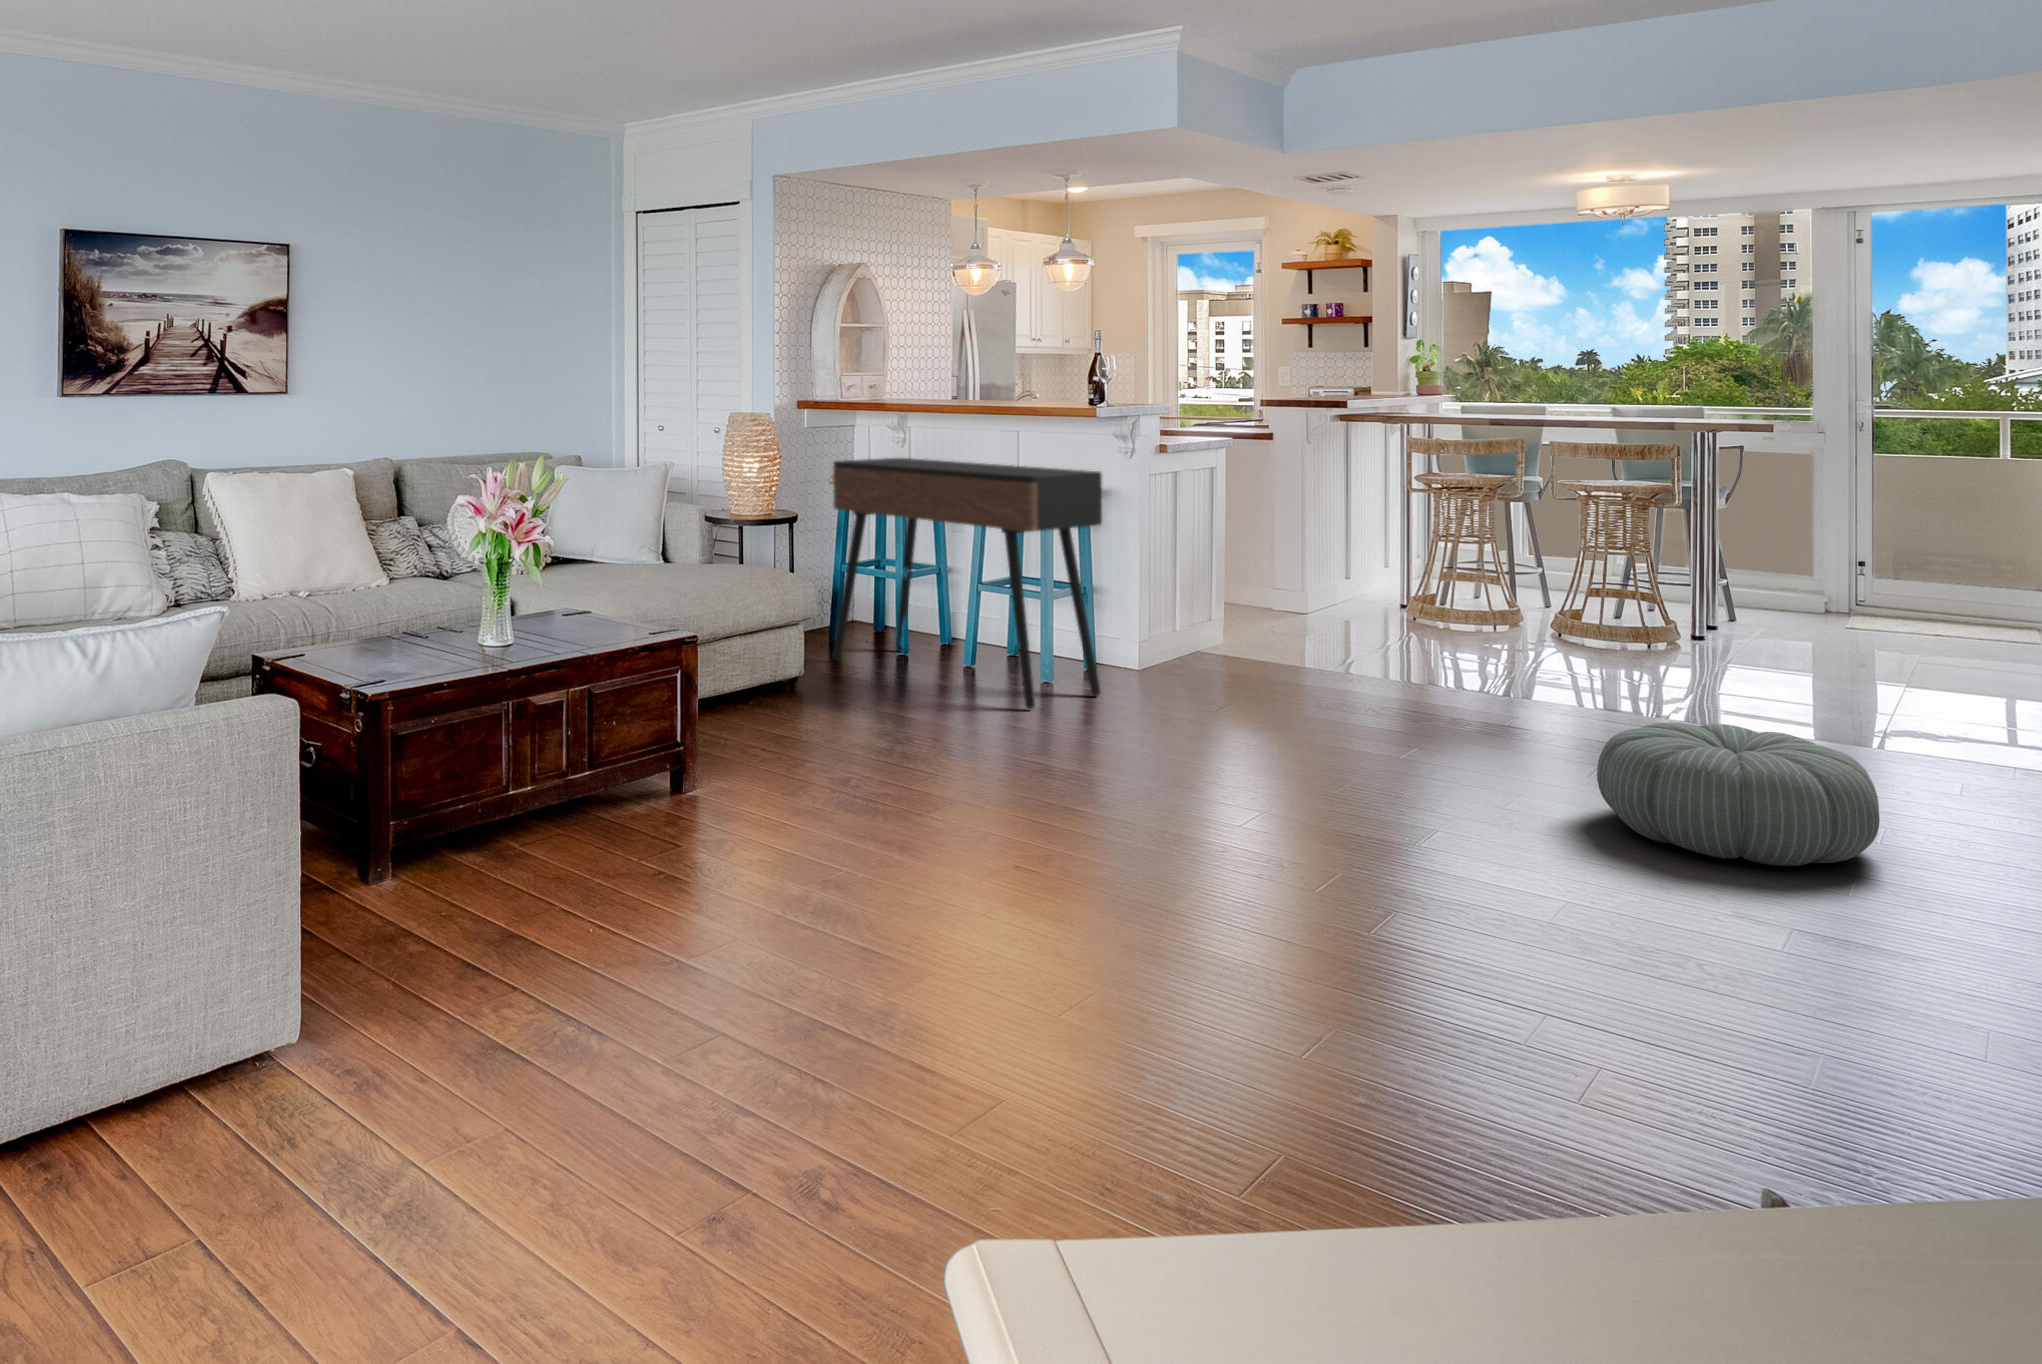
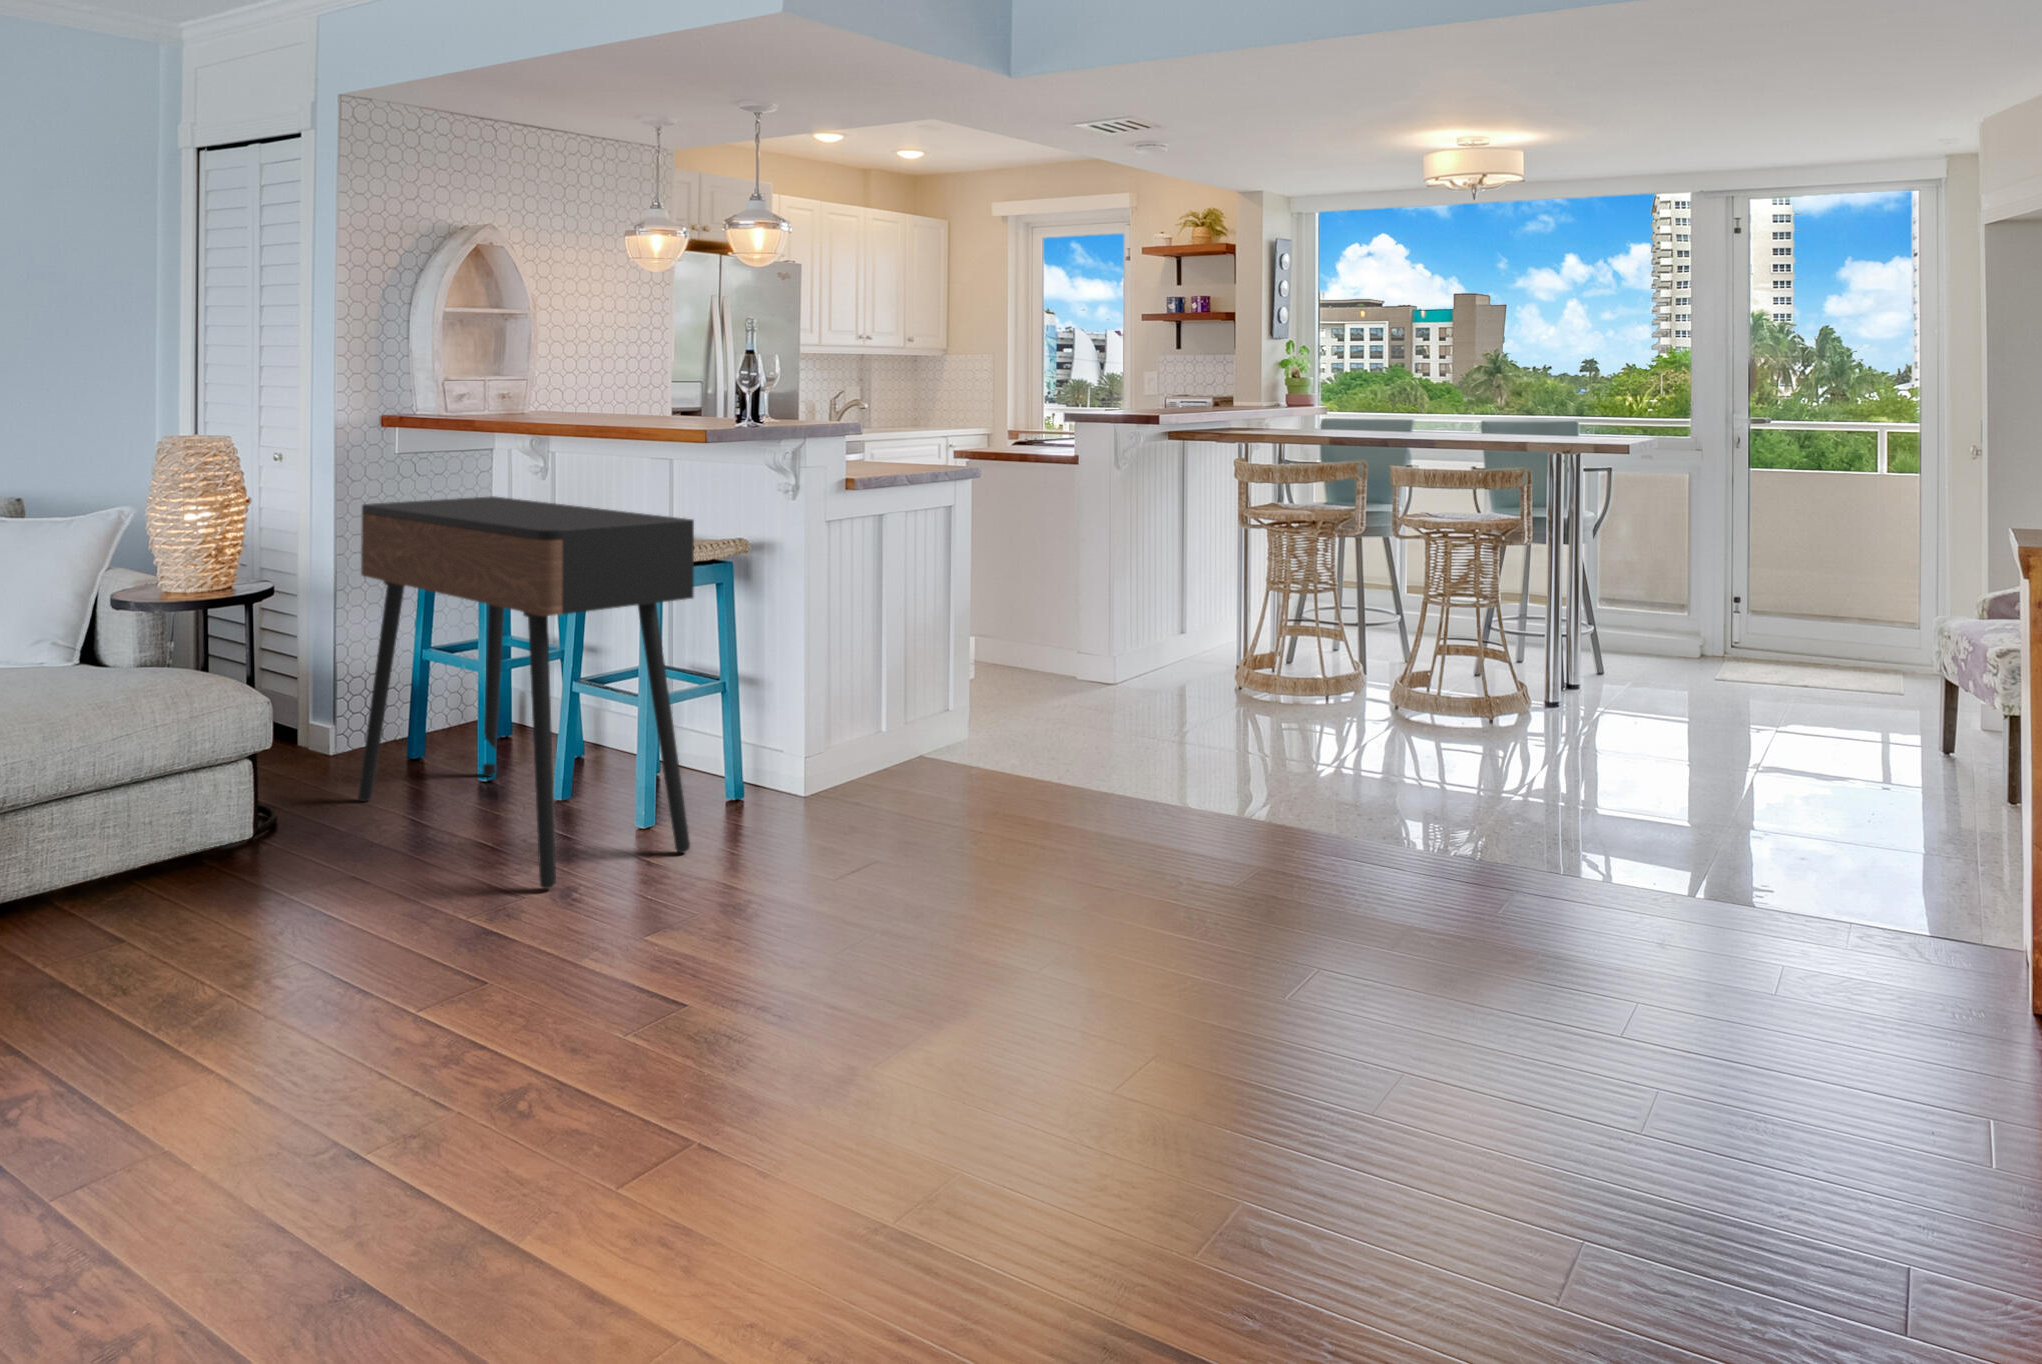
pouf: present [1597,722,1880,866] -> none [1221,923,1605,1207]

